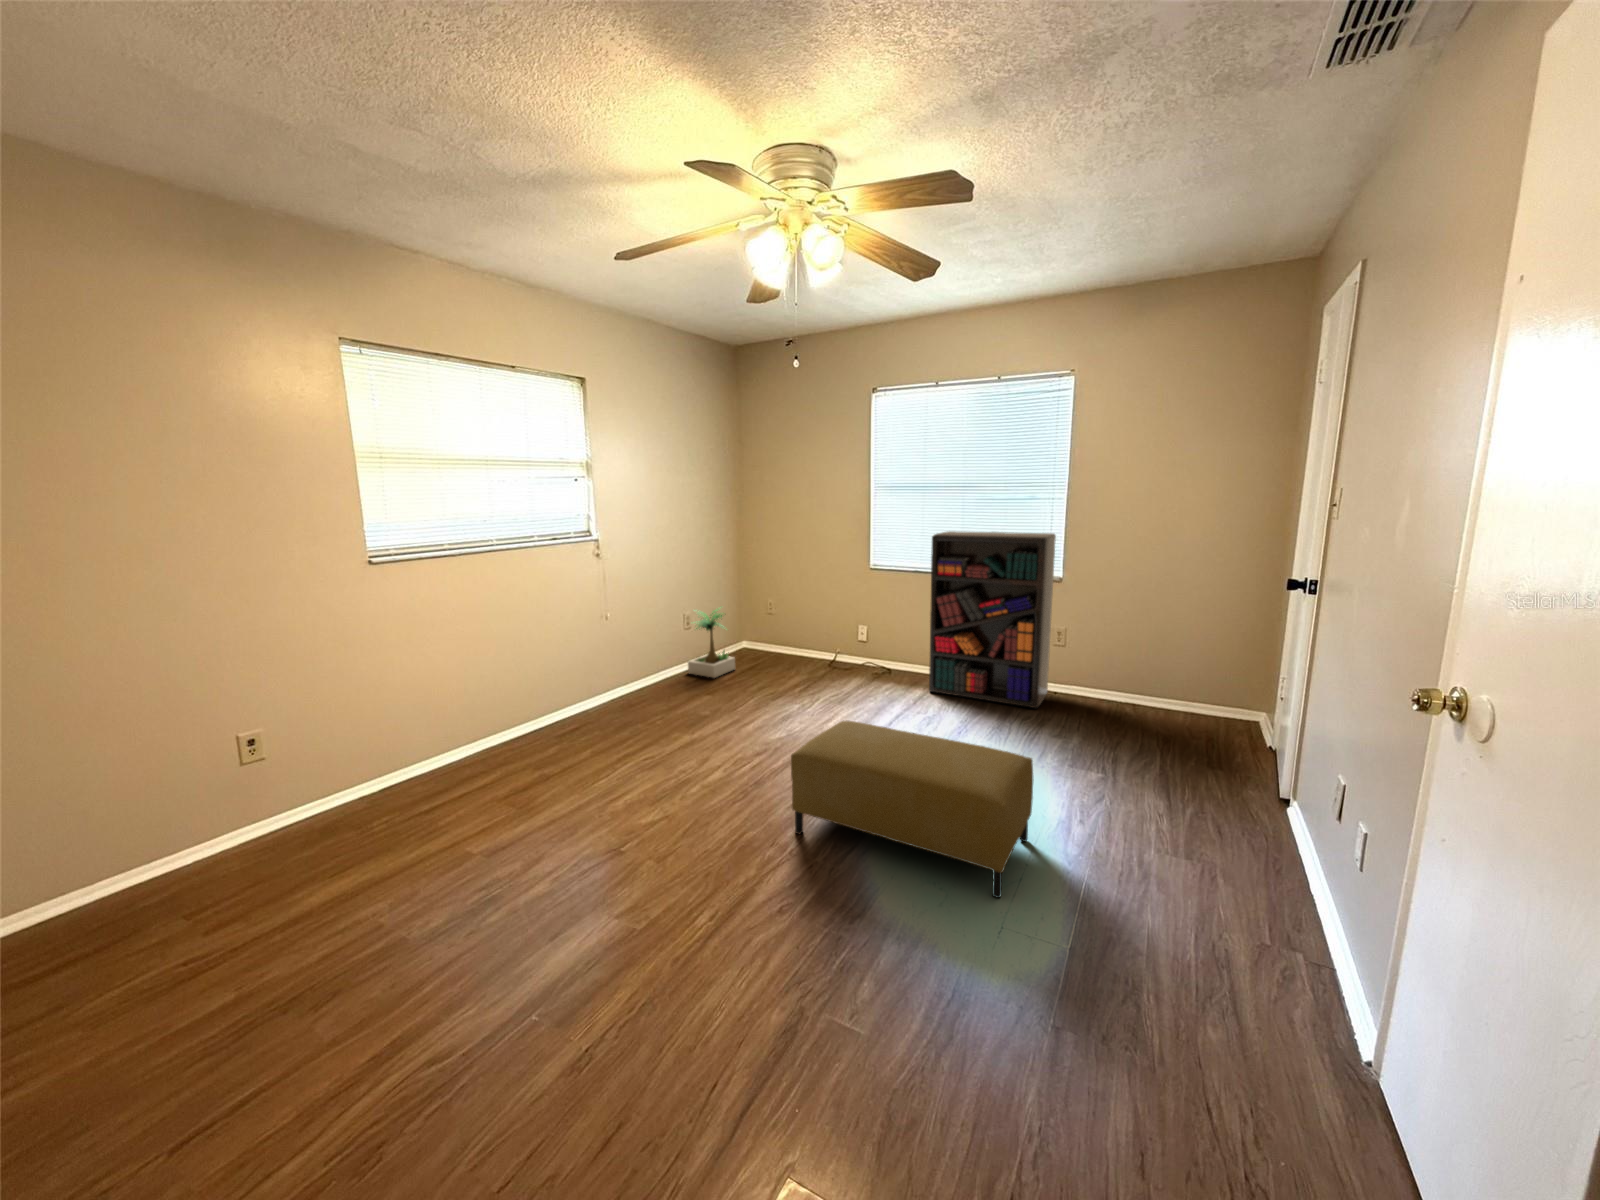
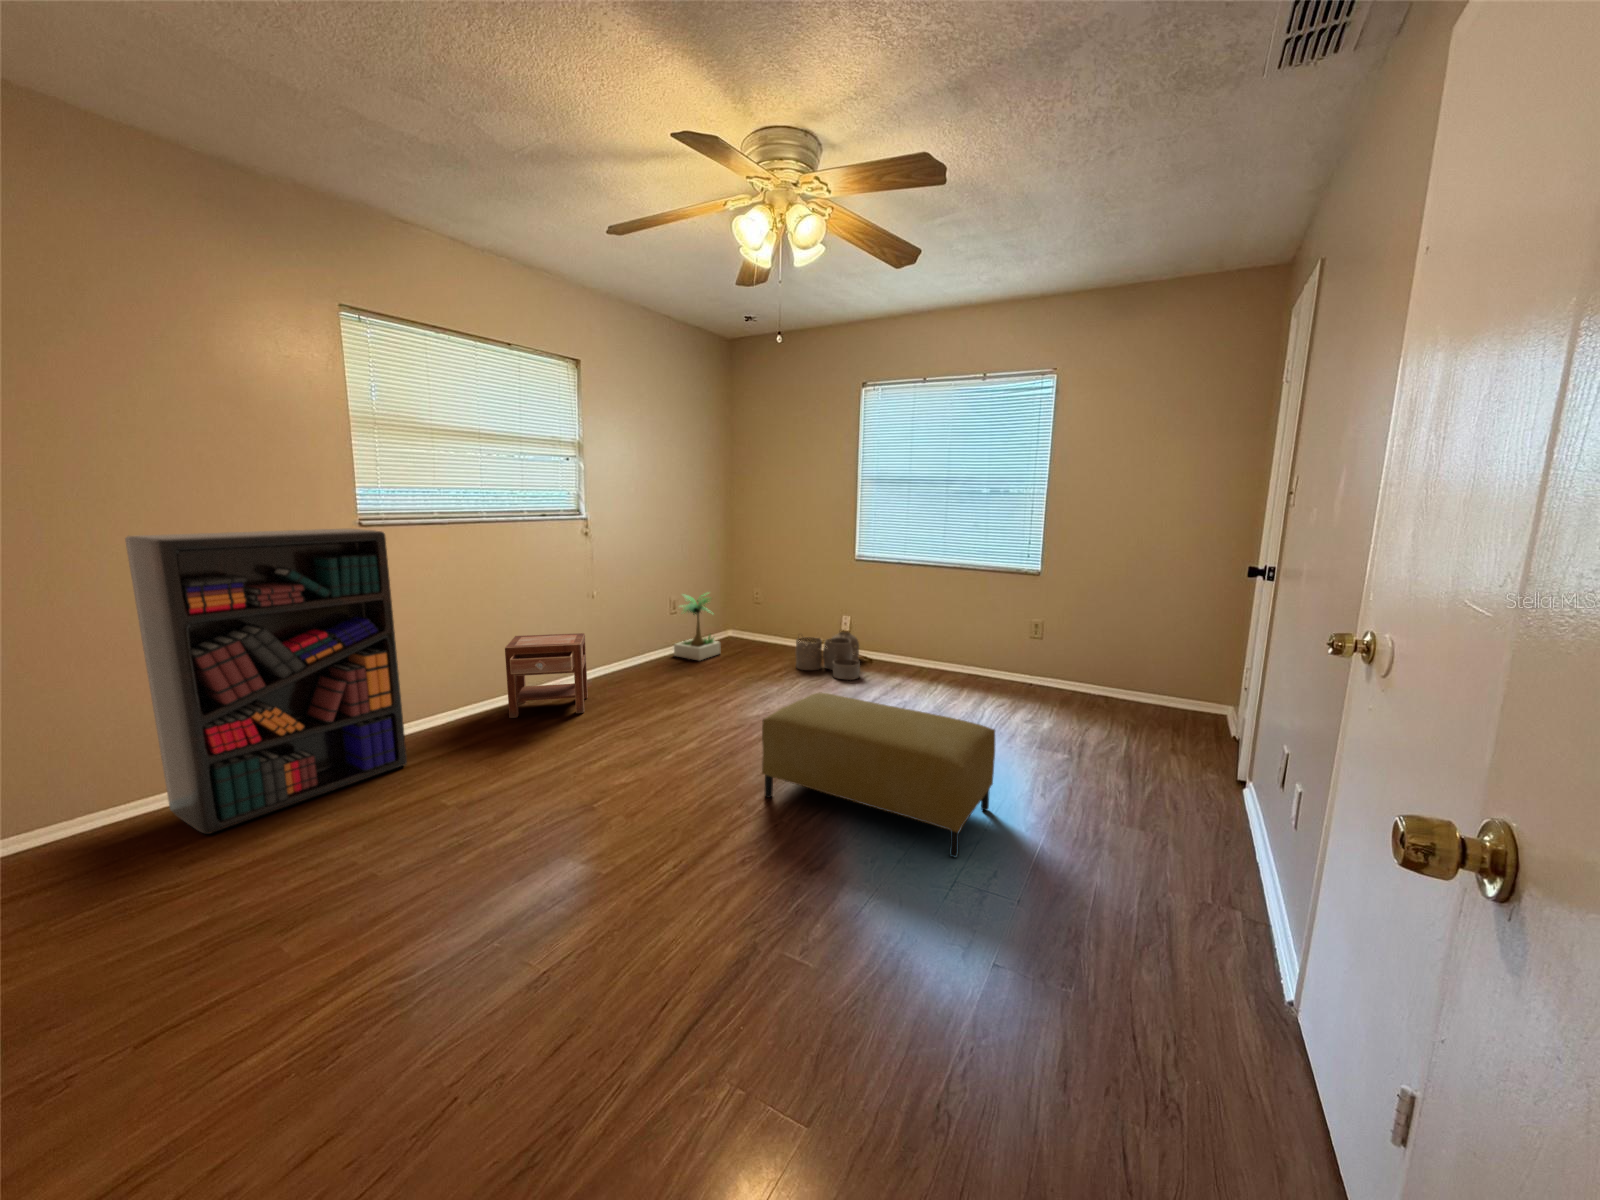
bookshelf: present [929,531,1056,708] -> present [125,529,407,834]
woven basket: none [813,640,880,695] -> present [796,632,860,680]
nightstand: none [519,659,604,751] -> present [505,633,588,718]

